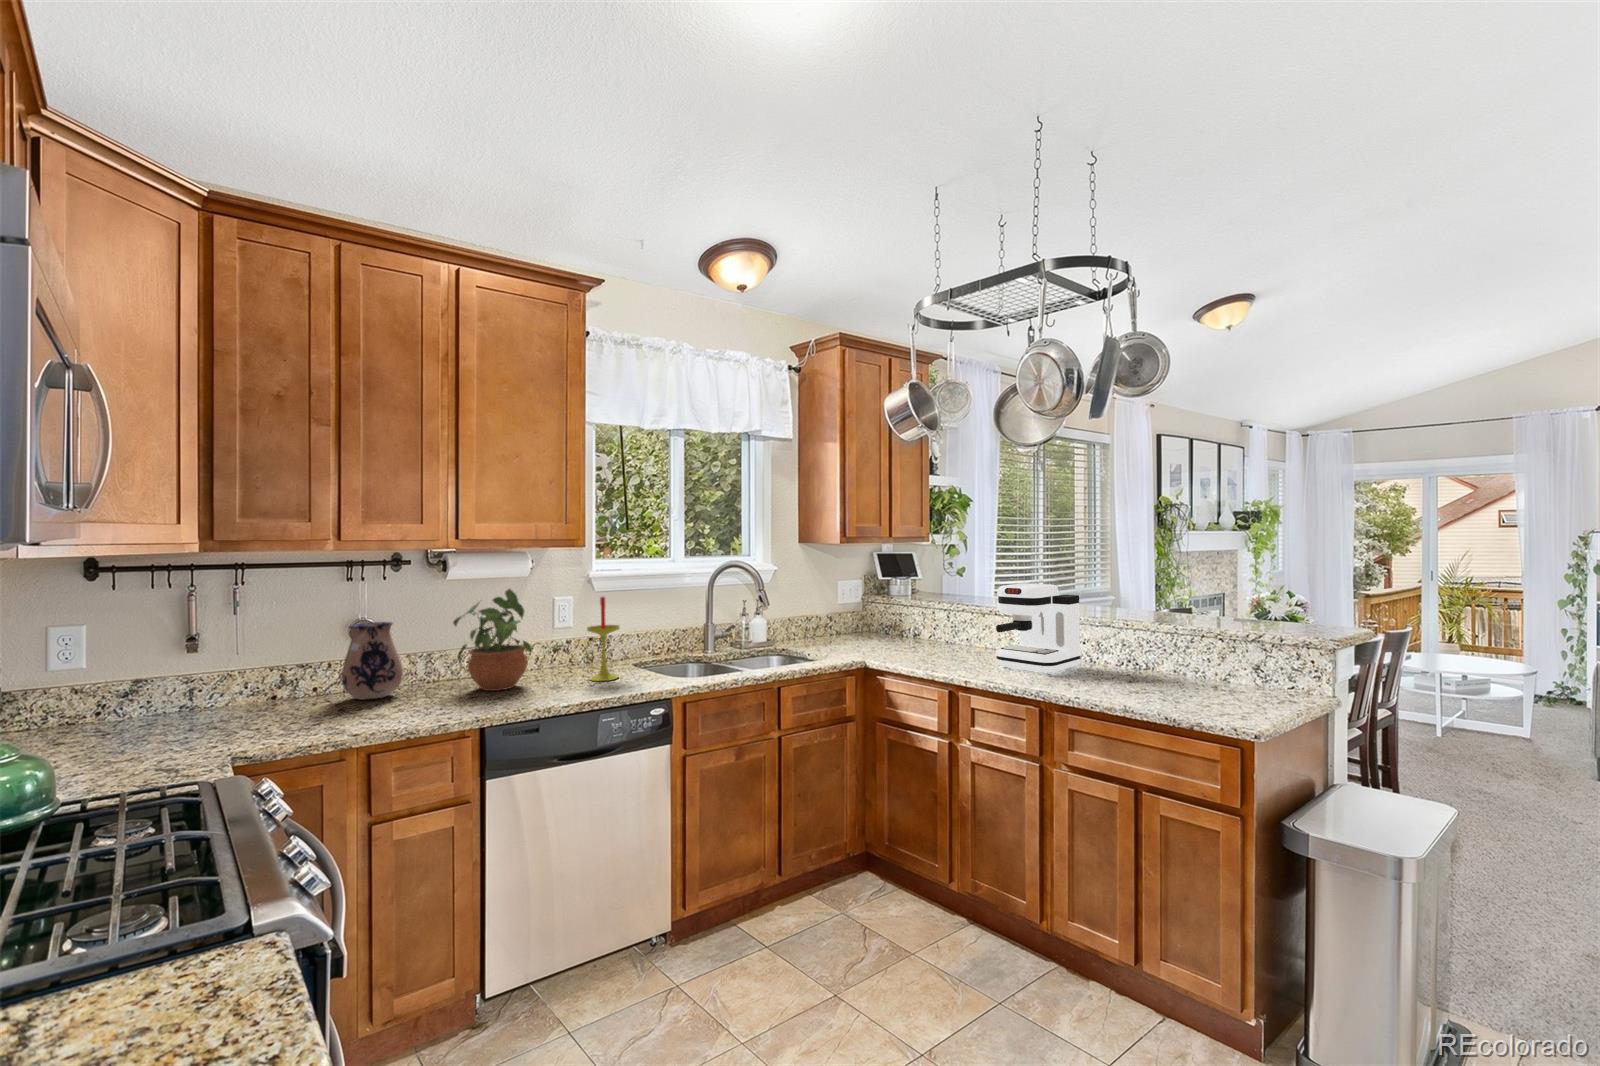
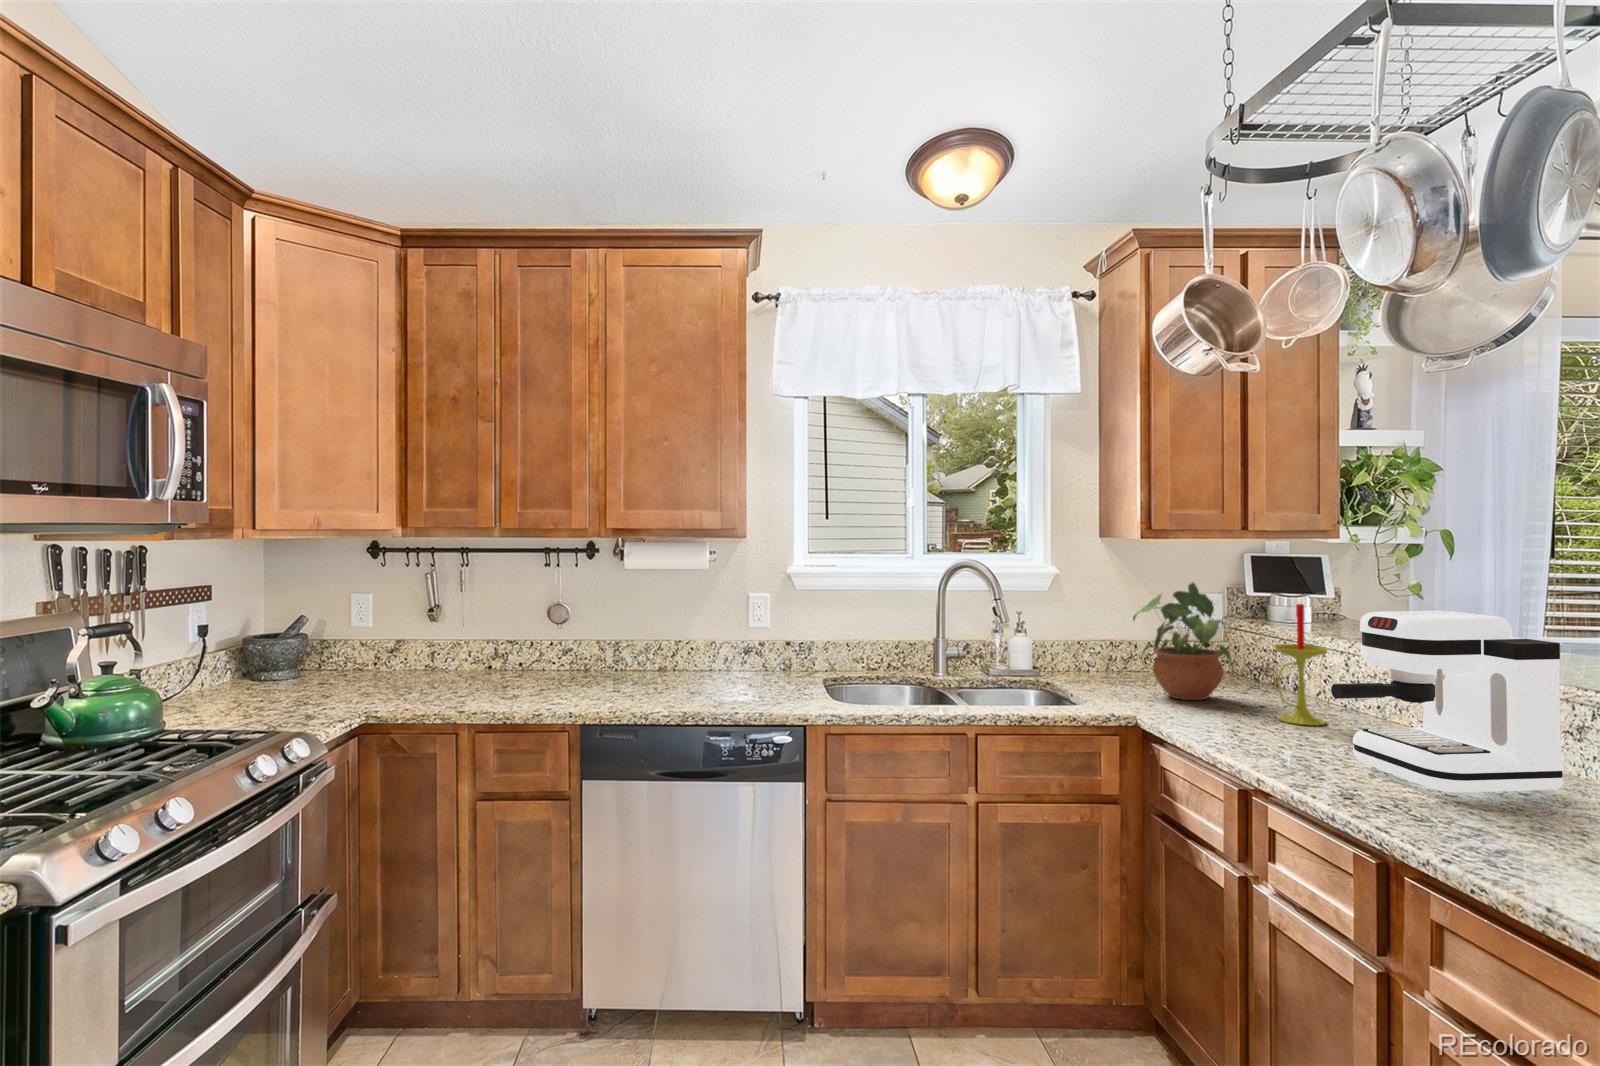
potted plant: present [453,589,532,691] -> present [1133,582,1231,700]
candle: present [585,597,619,681] -> present [1274,604,1328,726]
ceramic pitcher: present [341,622,403,700] -> none [526,604,579,680]

